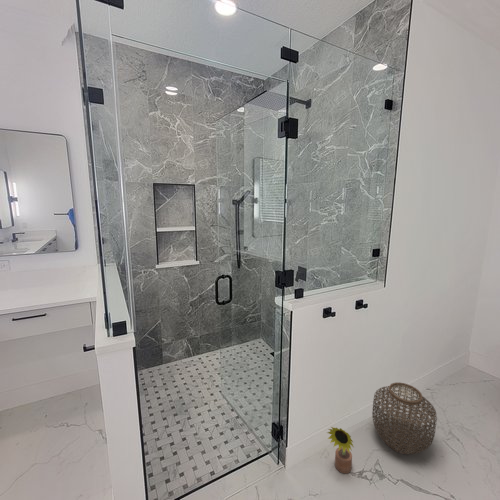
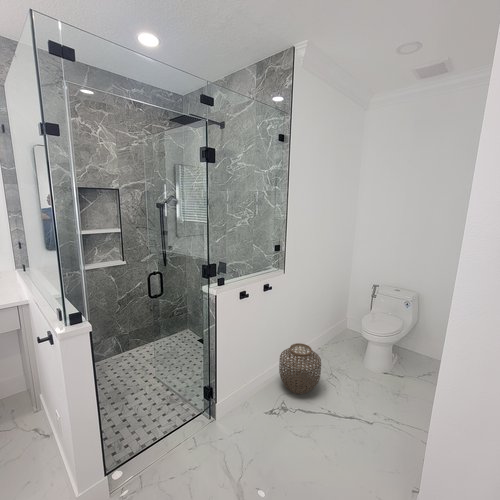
decorative plant: present [328,427,354,473] -> none [246,380,266,415]

